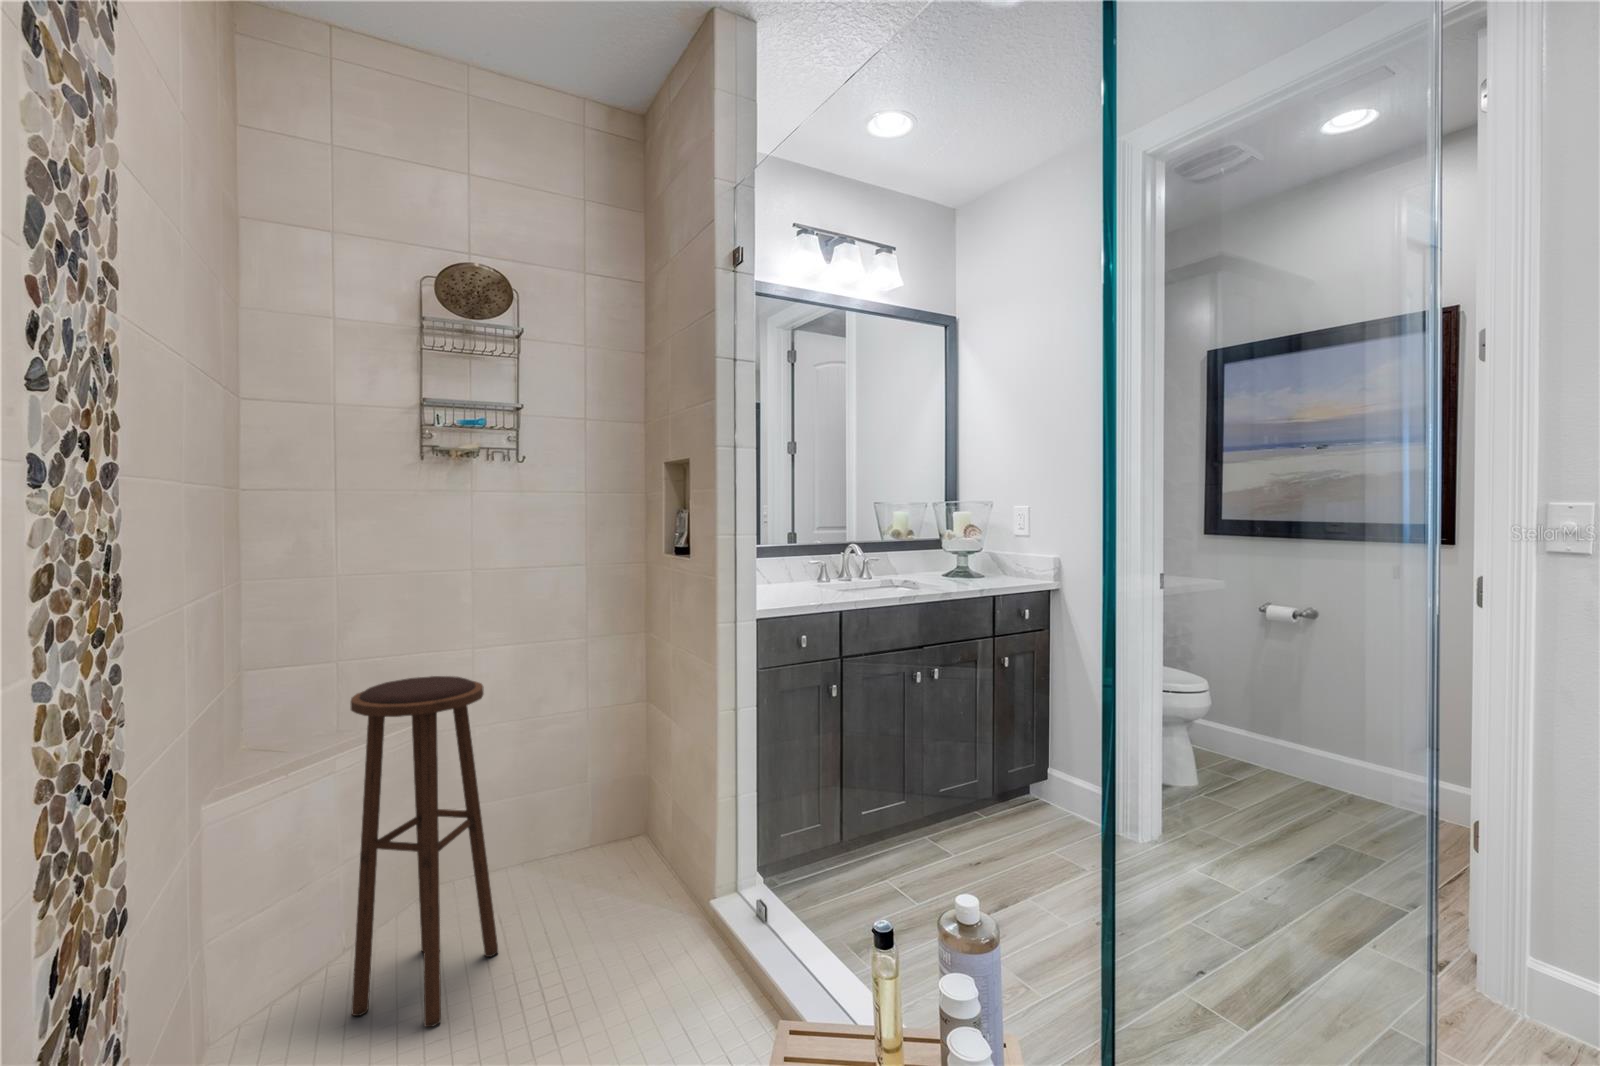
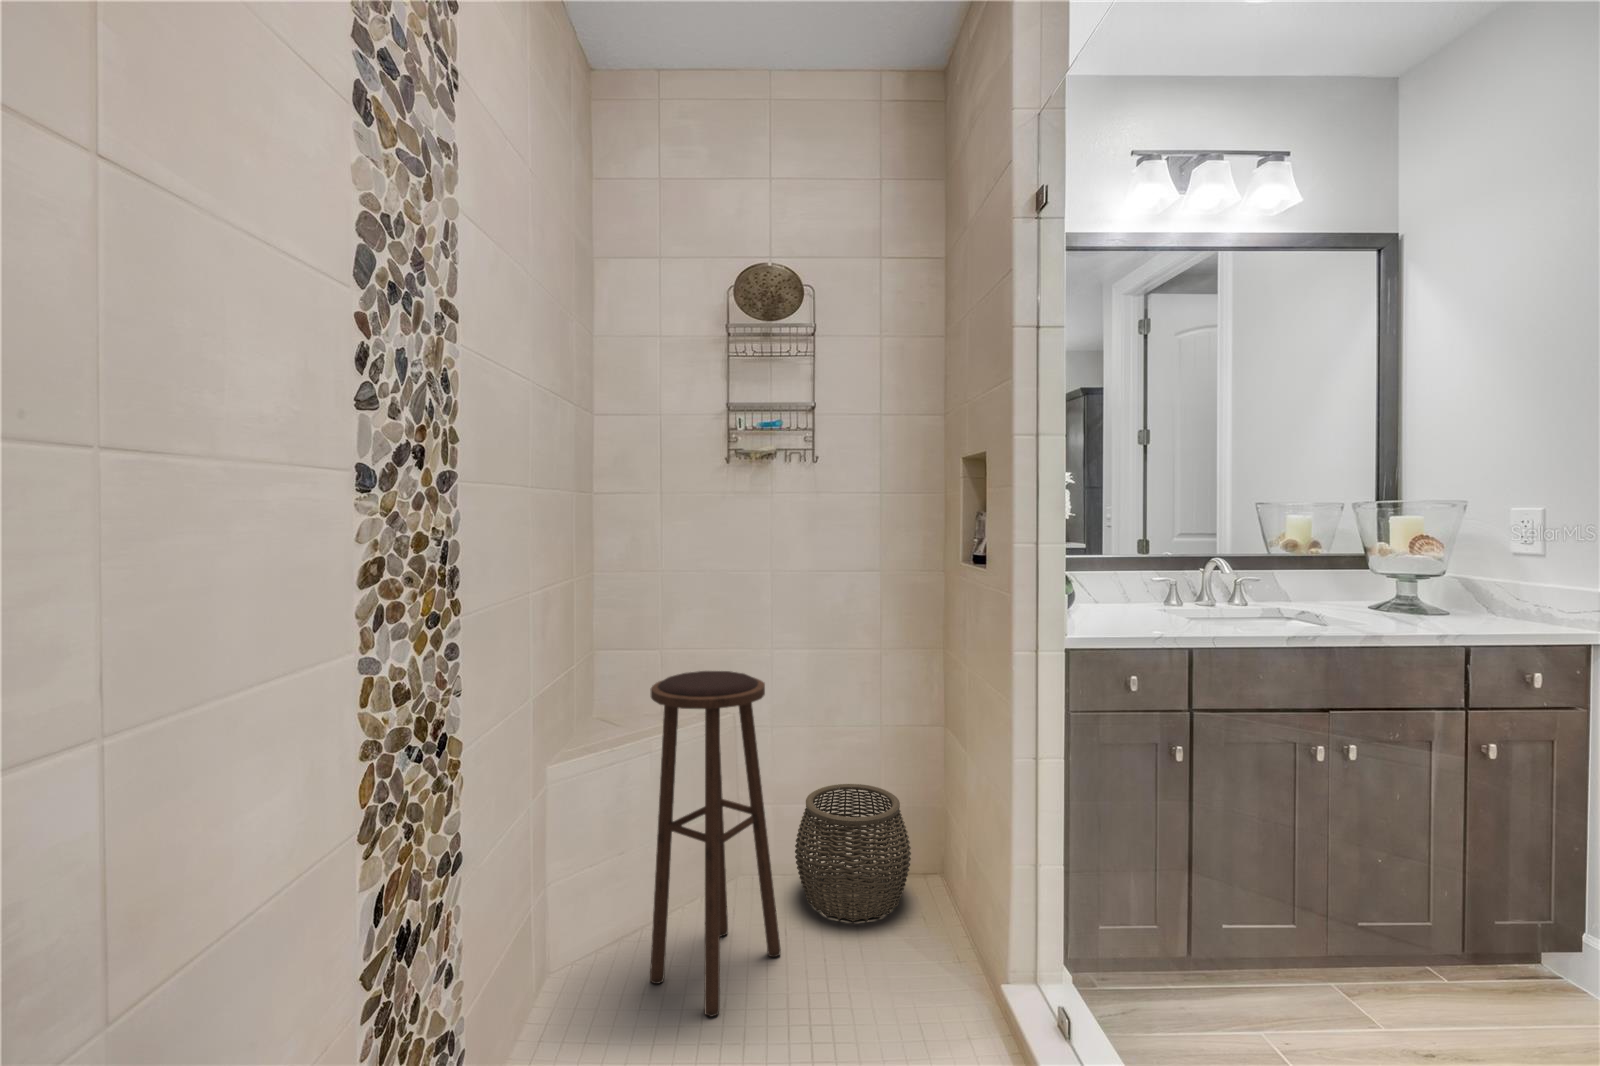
woven basket: none [504,776,622,908] -> present [795,784,911,921]

